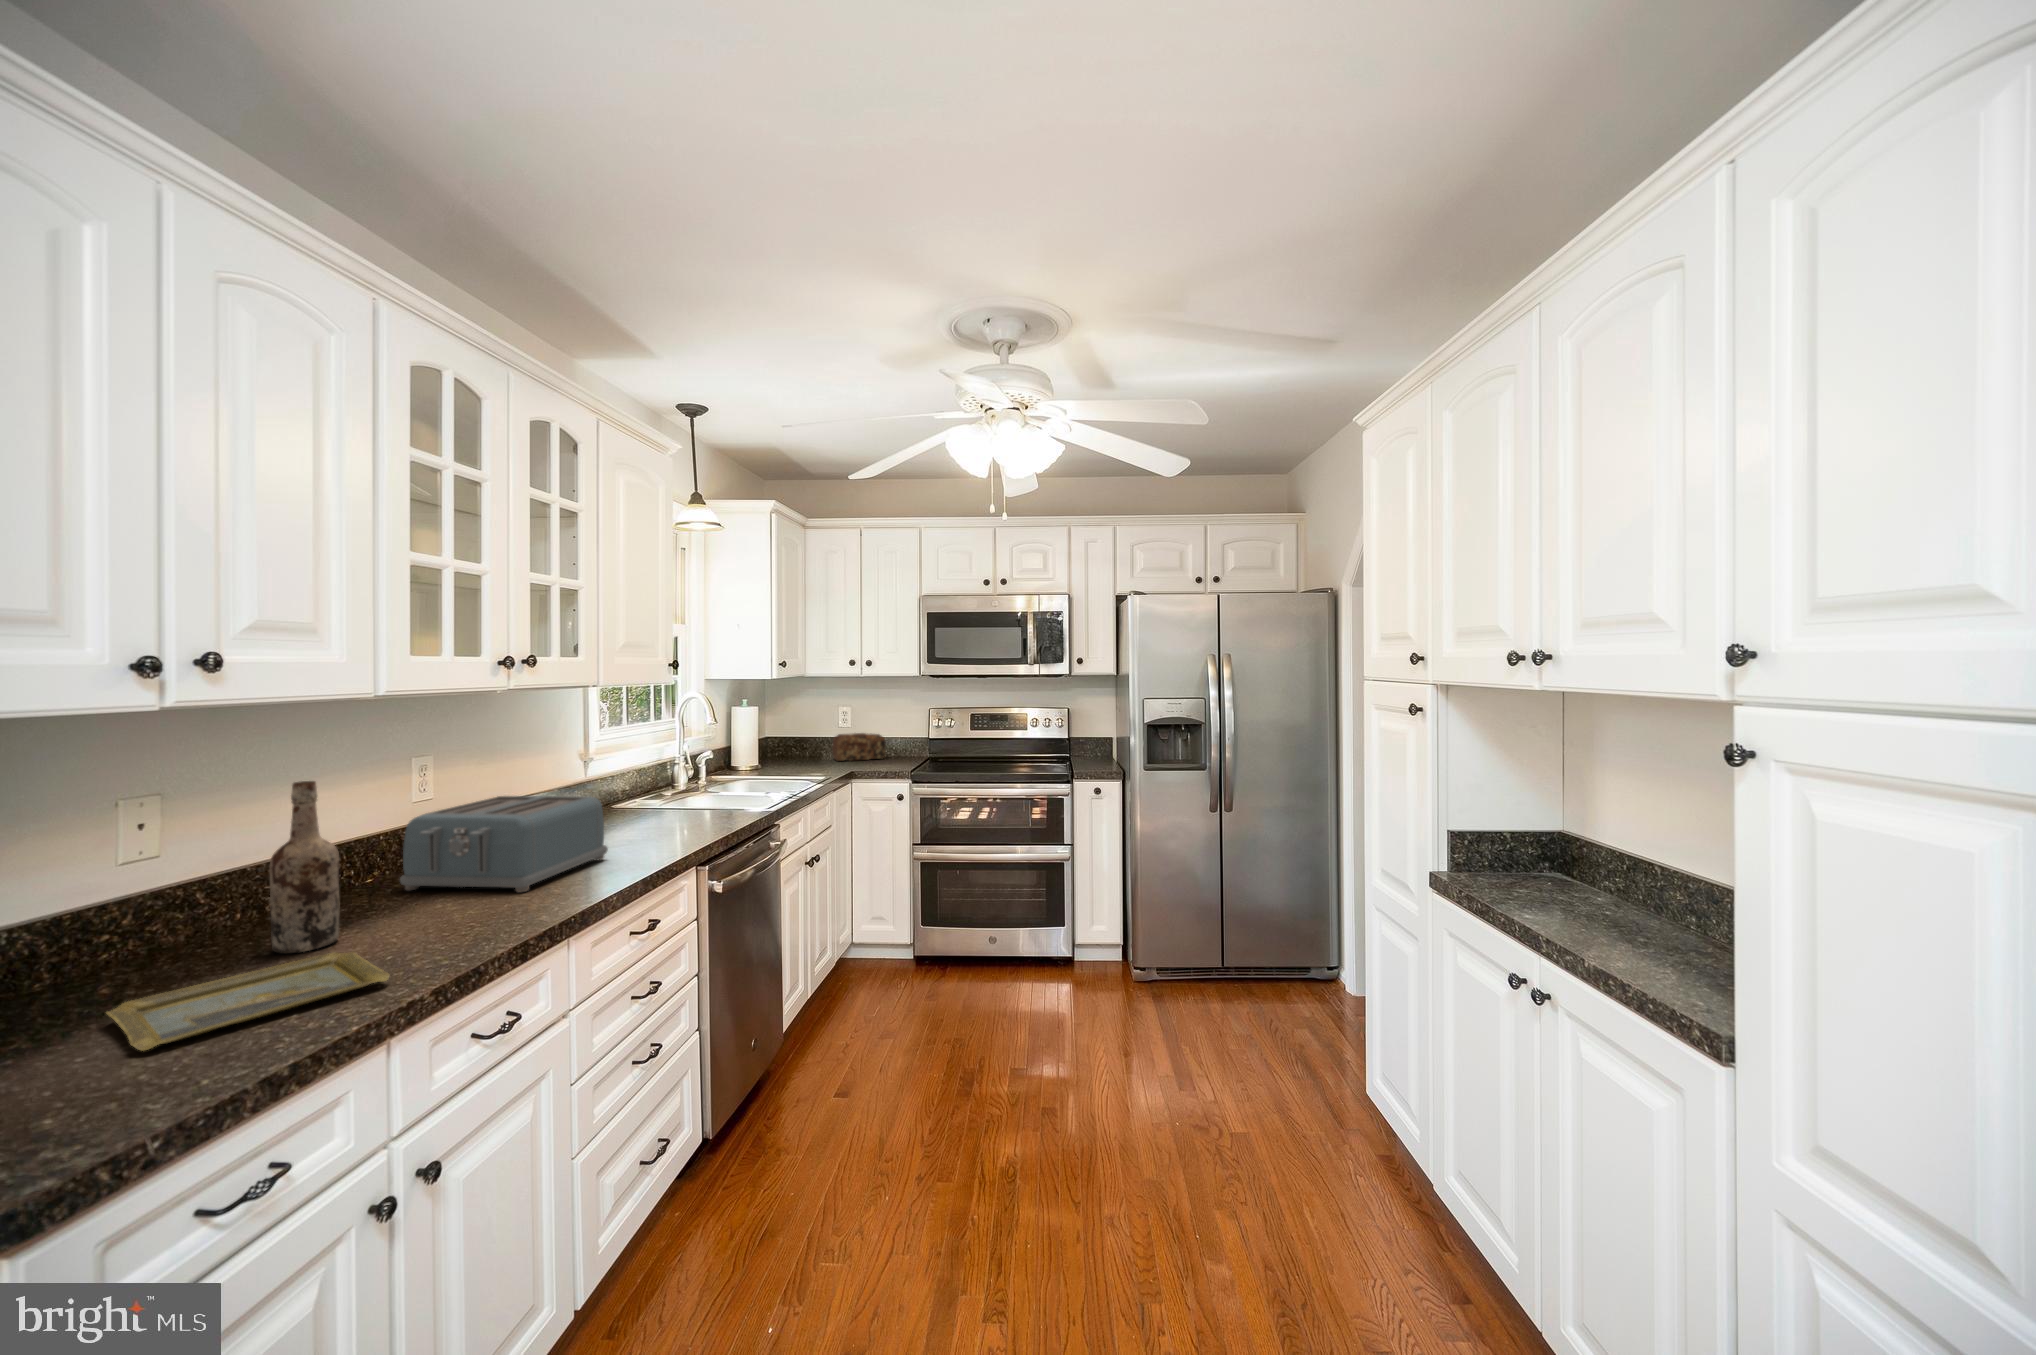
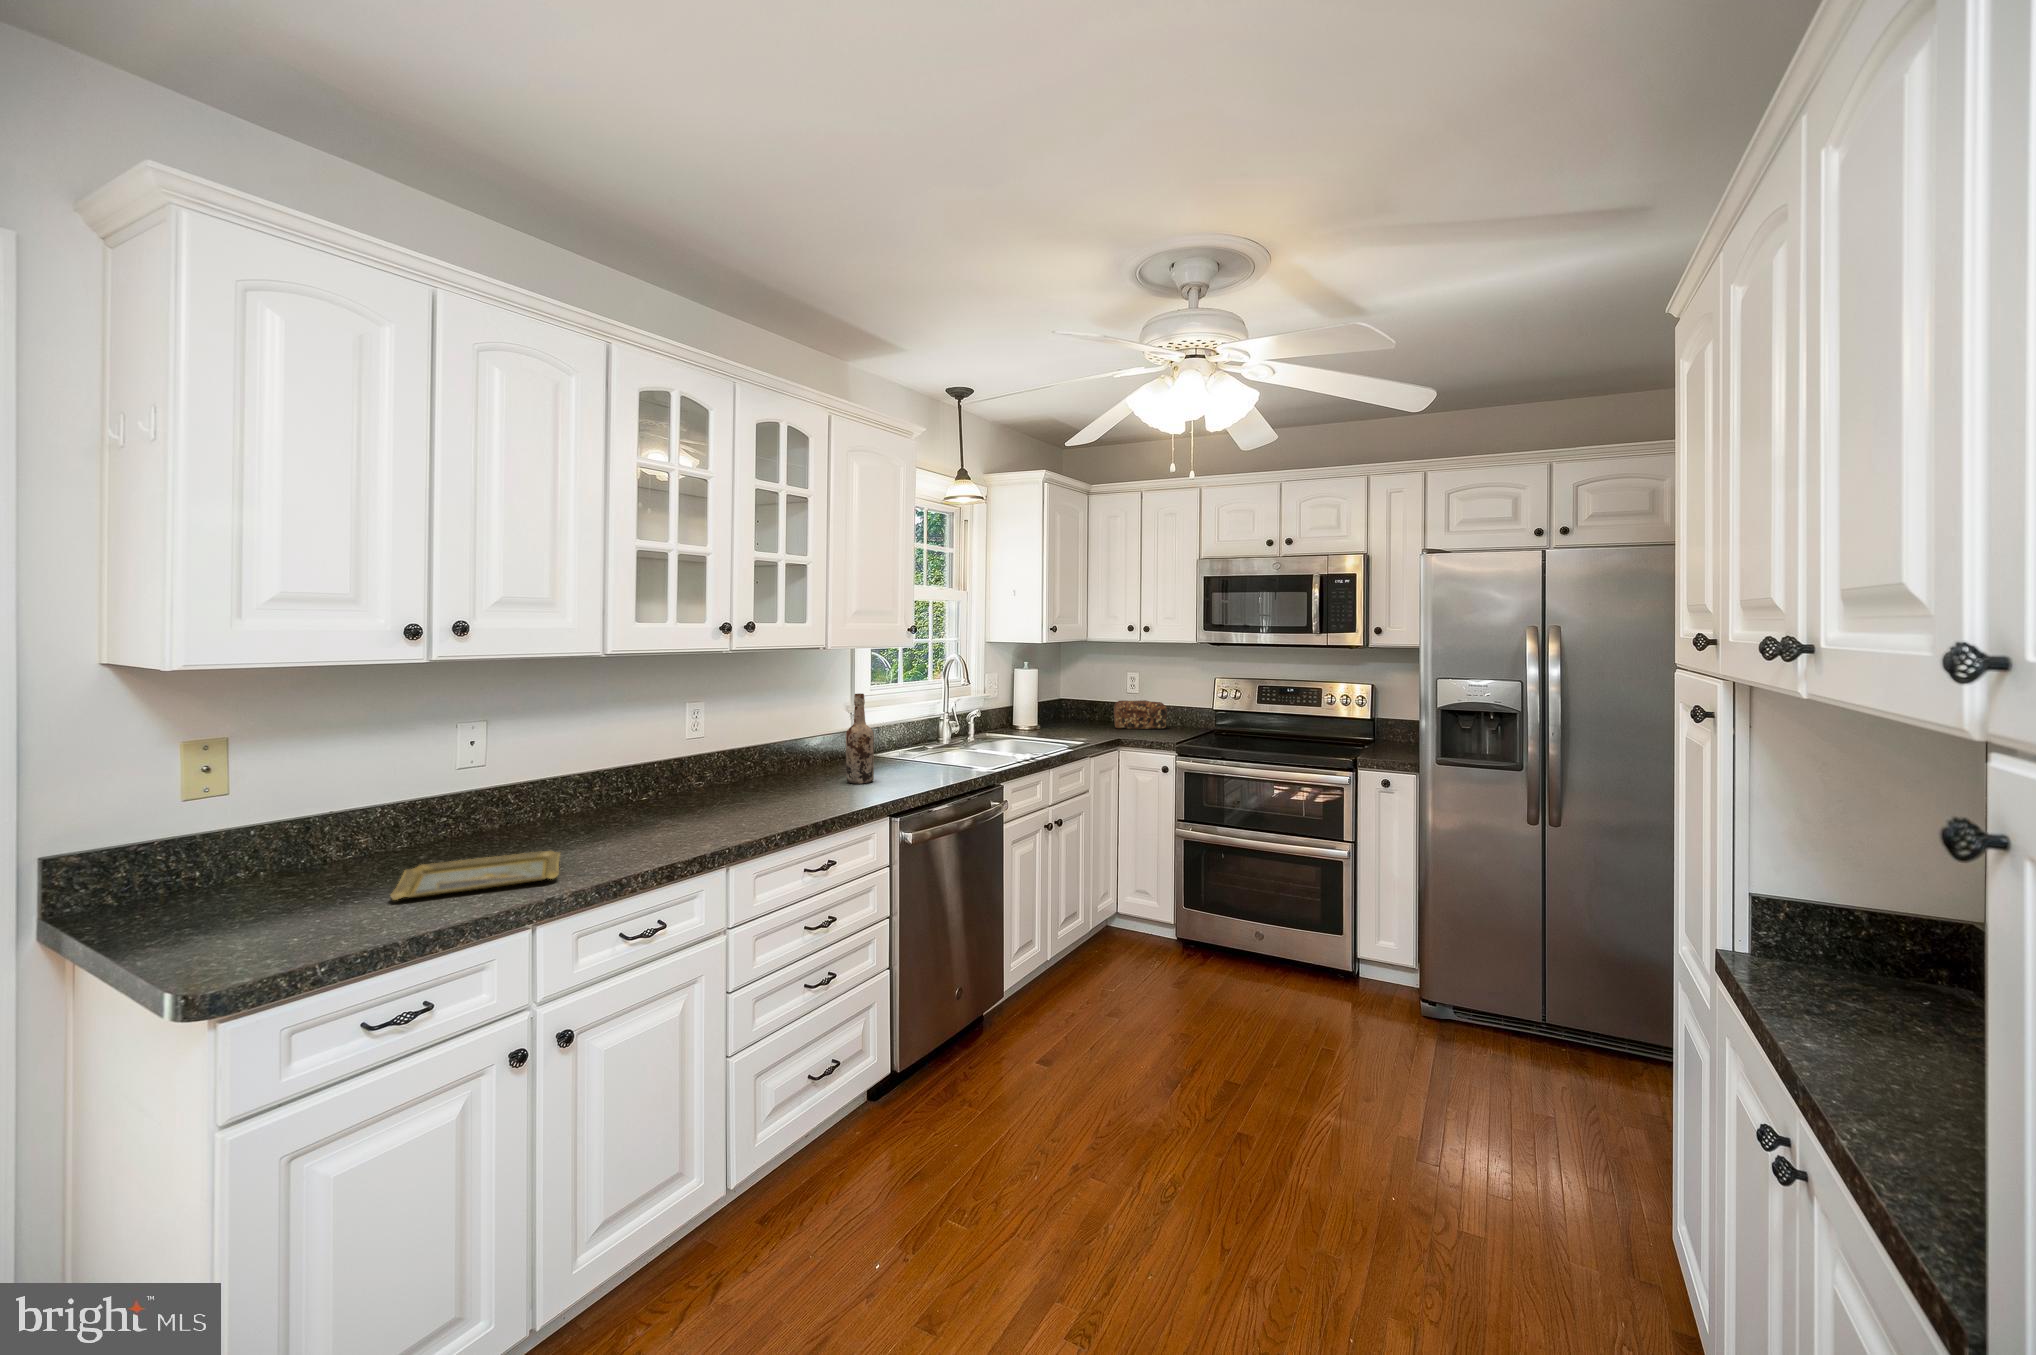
wine bottle: present [270,781,339,953] -> present [846,694,874,784]
toaster: present [400,796,608,893] -> none [656,740,812,822]

